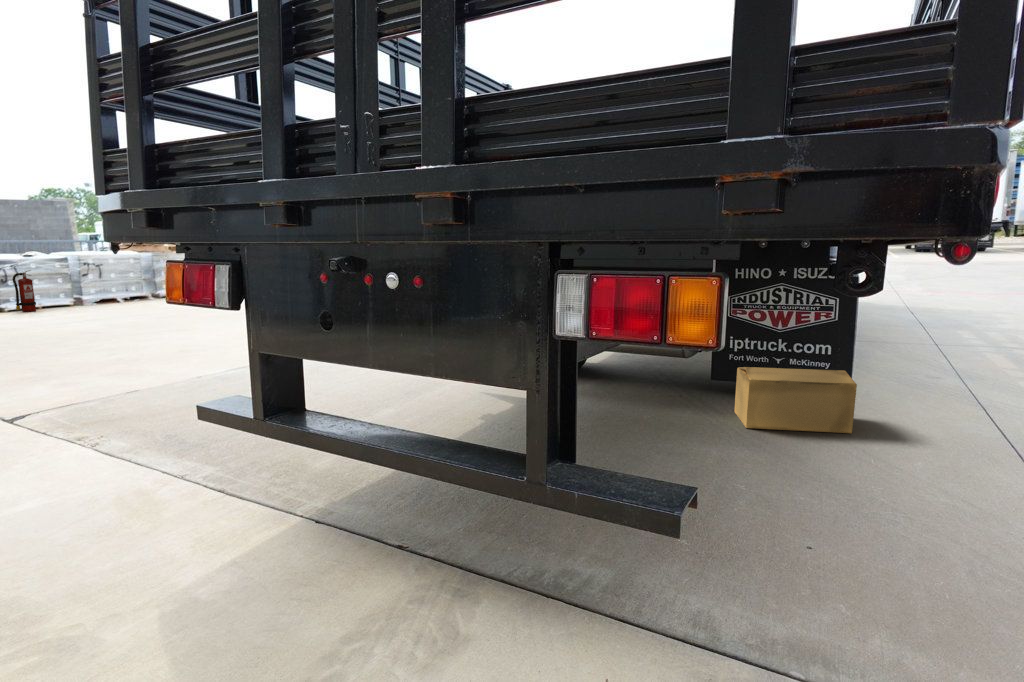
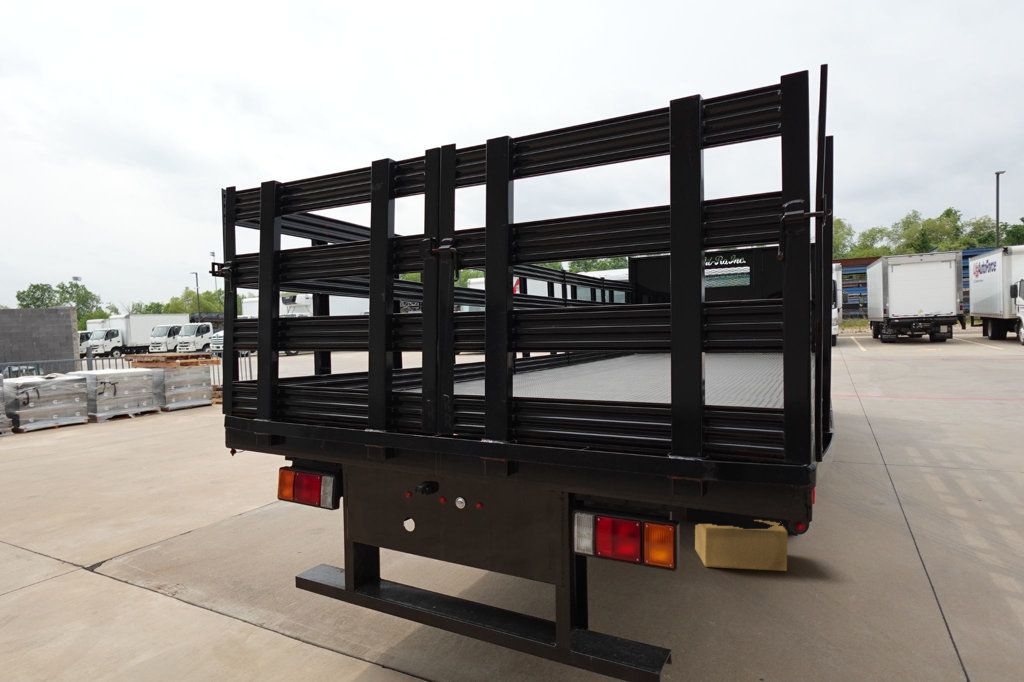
fire extinguisher: present [12,270,36,312] -> none [36,392,55,431]

